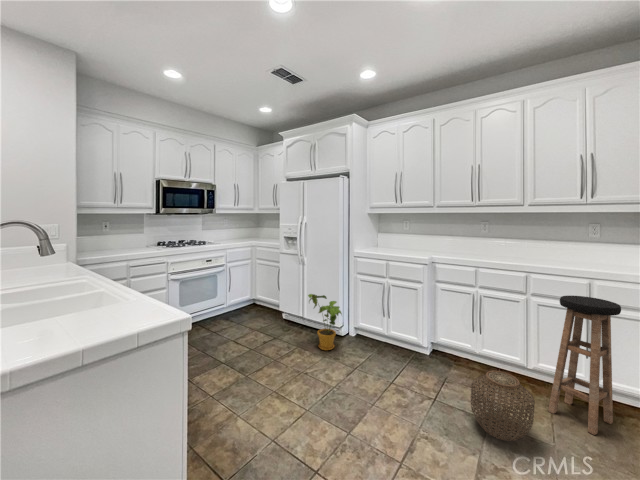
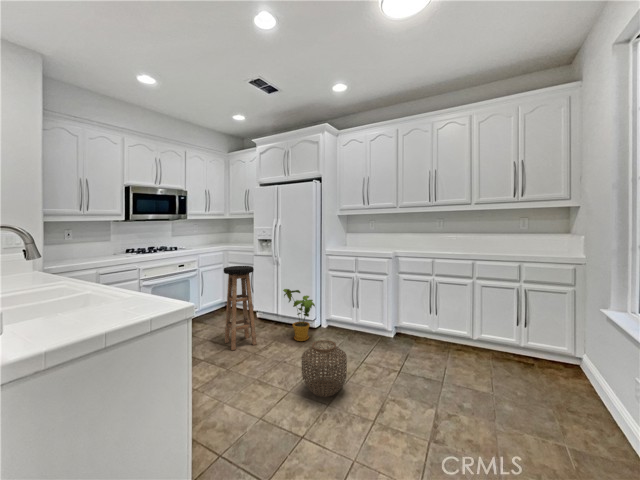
bar stool: present [548,296,621,435] -> present [224,266,257,350]
woven basket: present [471,371,535,441] -> present [302,340,347,397]

